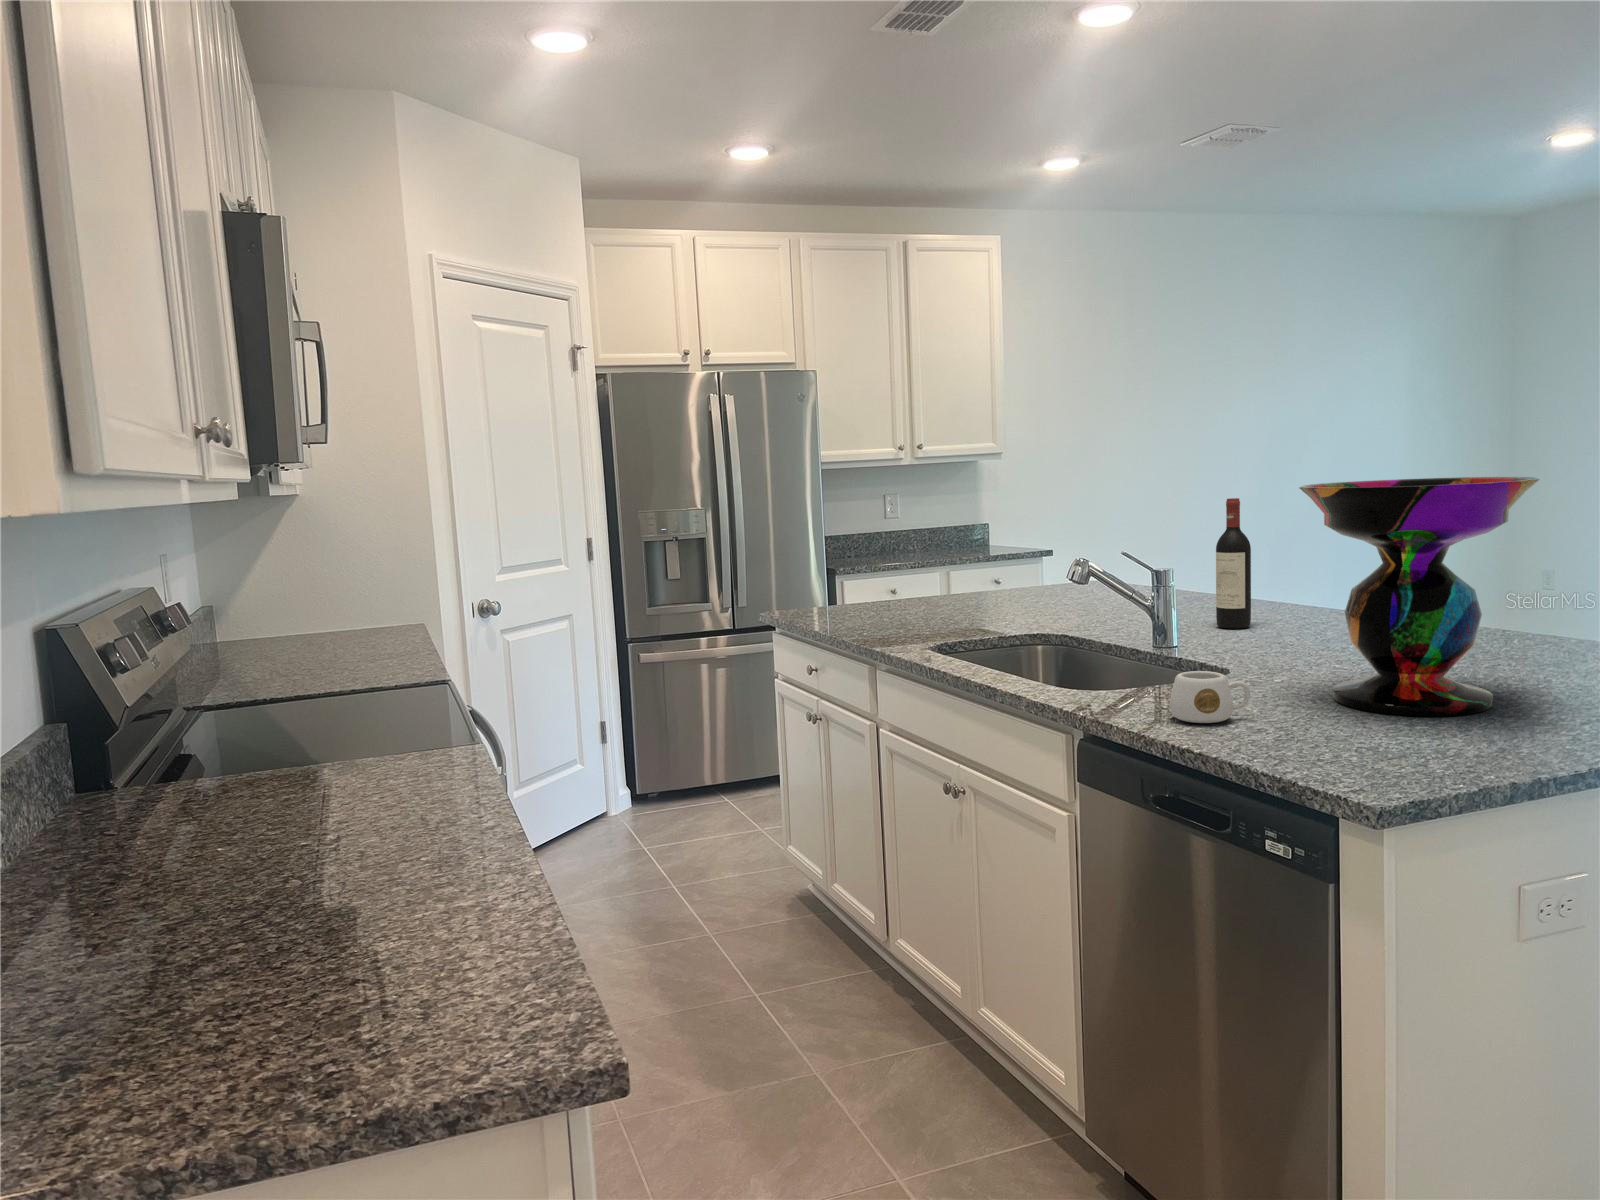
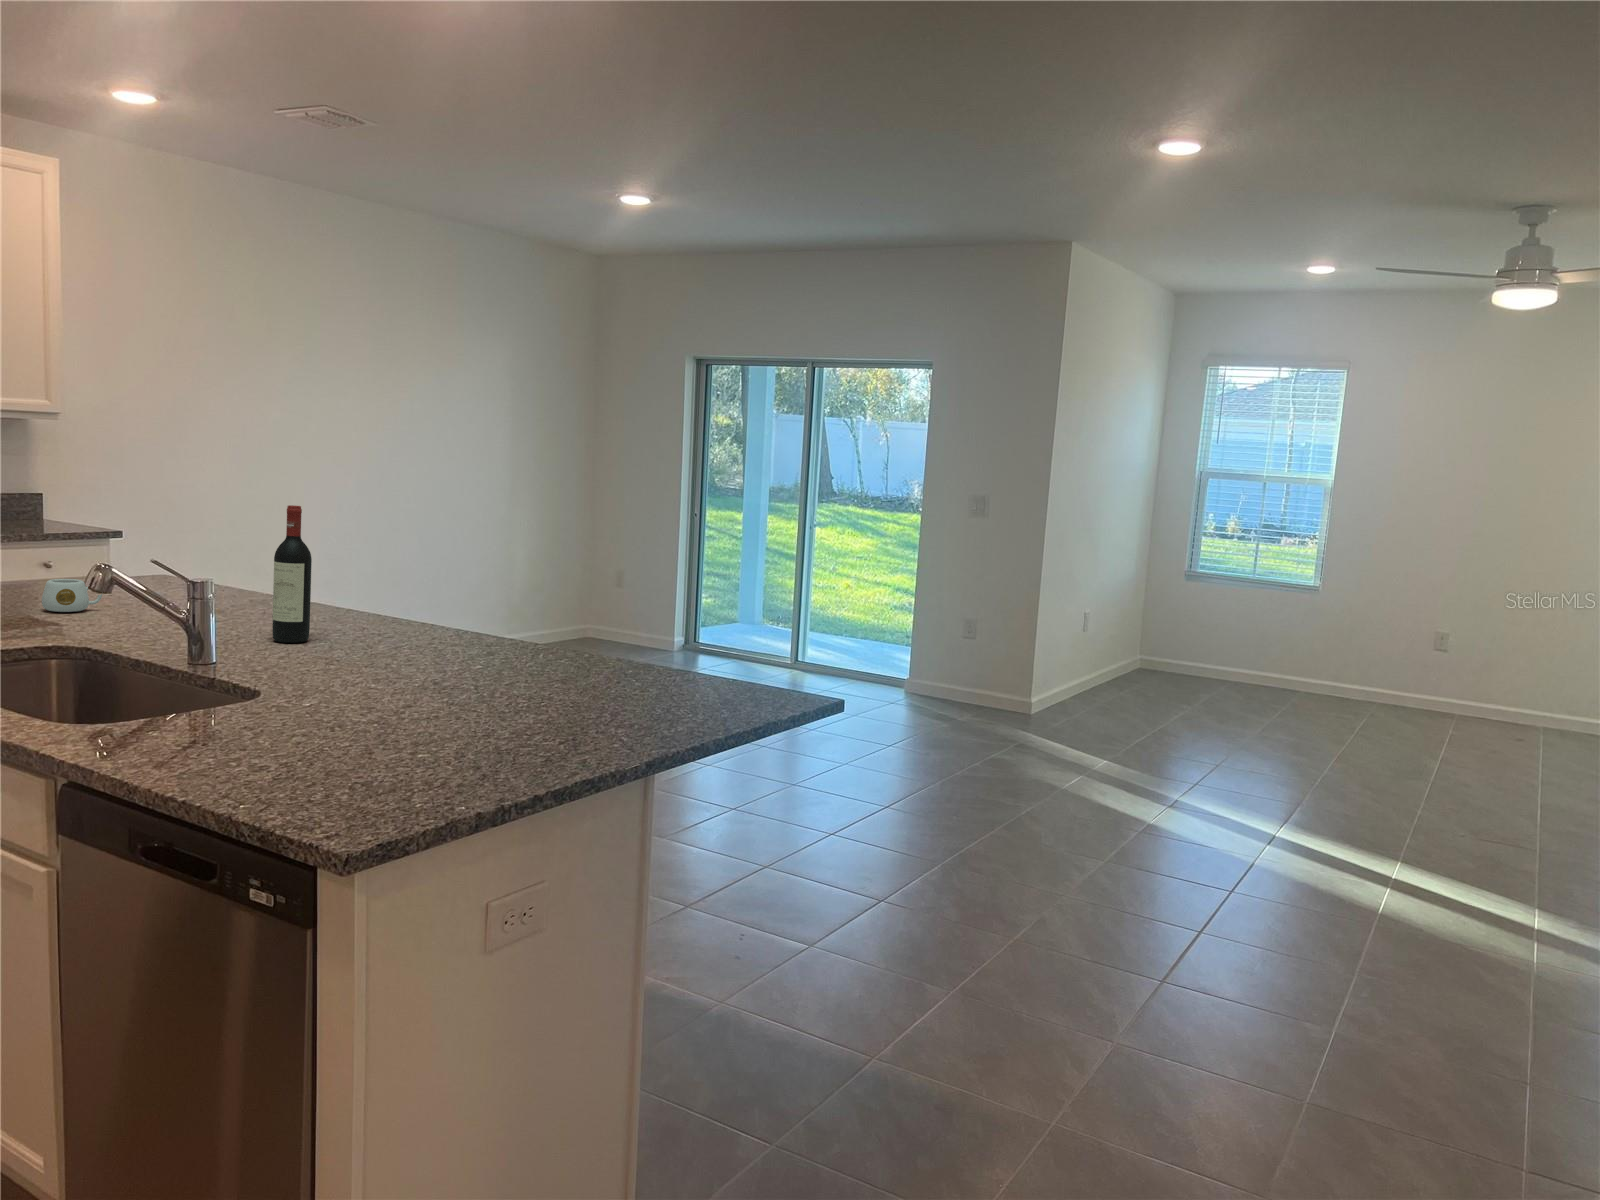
decorative bowl: present [1298,477,1539,716] -> none [326,510,537,744]
mug: present [1170,671,1250,723] -> present [42,579,102,612]

